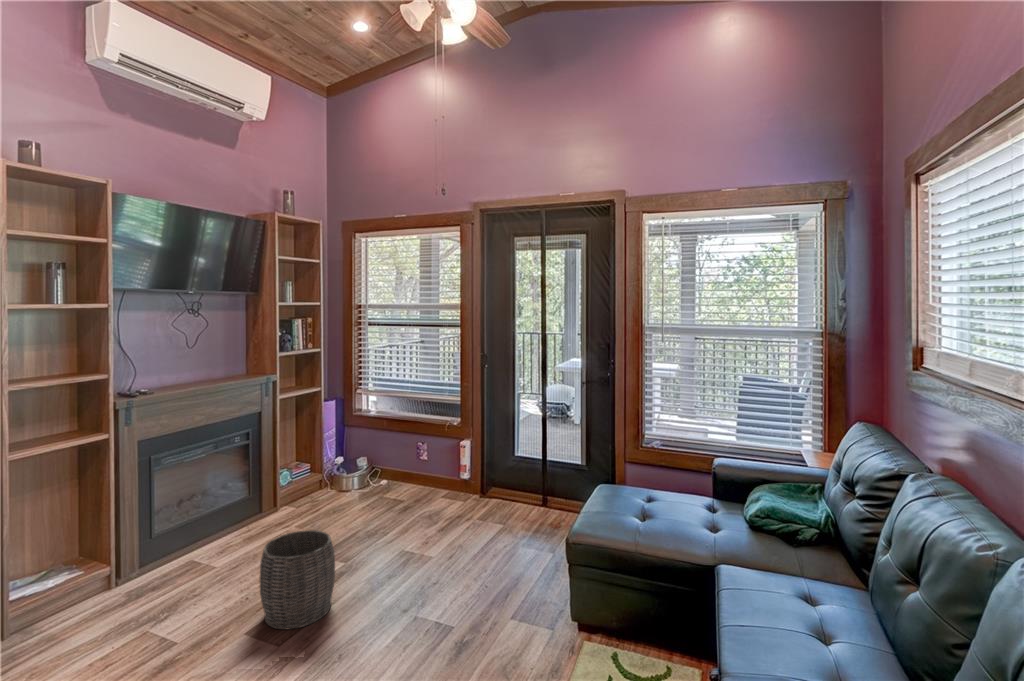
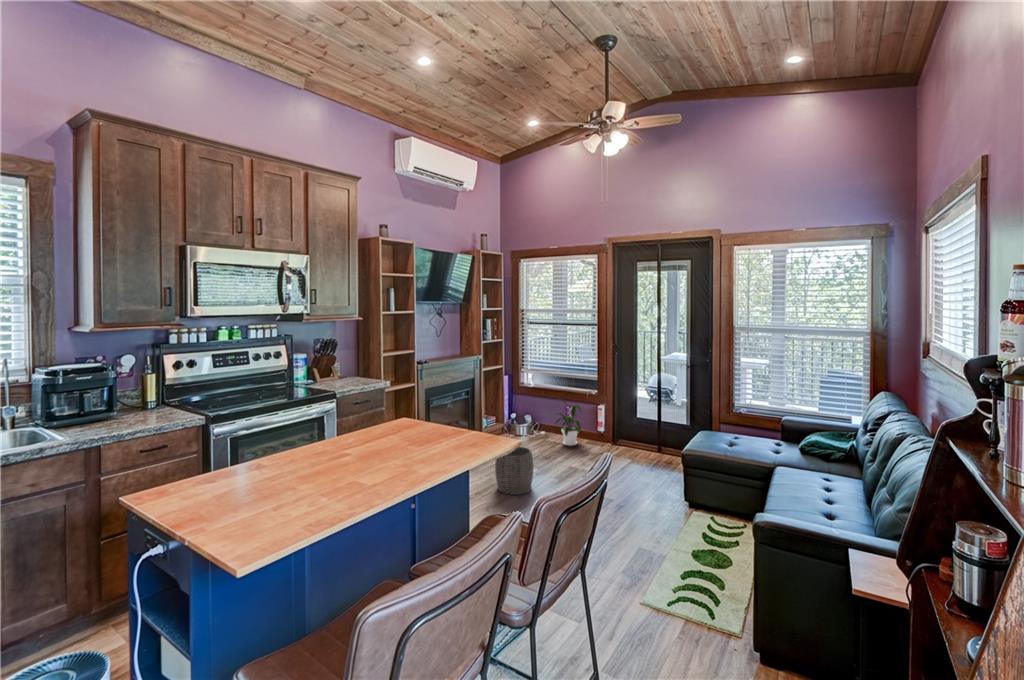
house plant: none [381,433,437,503] -> present [553,400,581,446]

